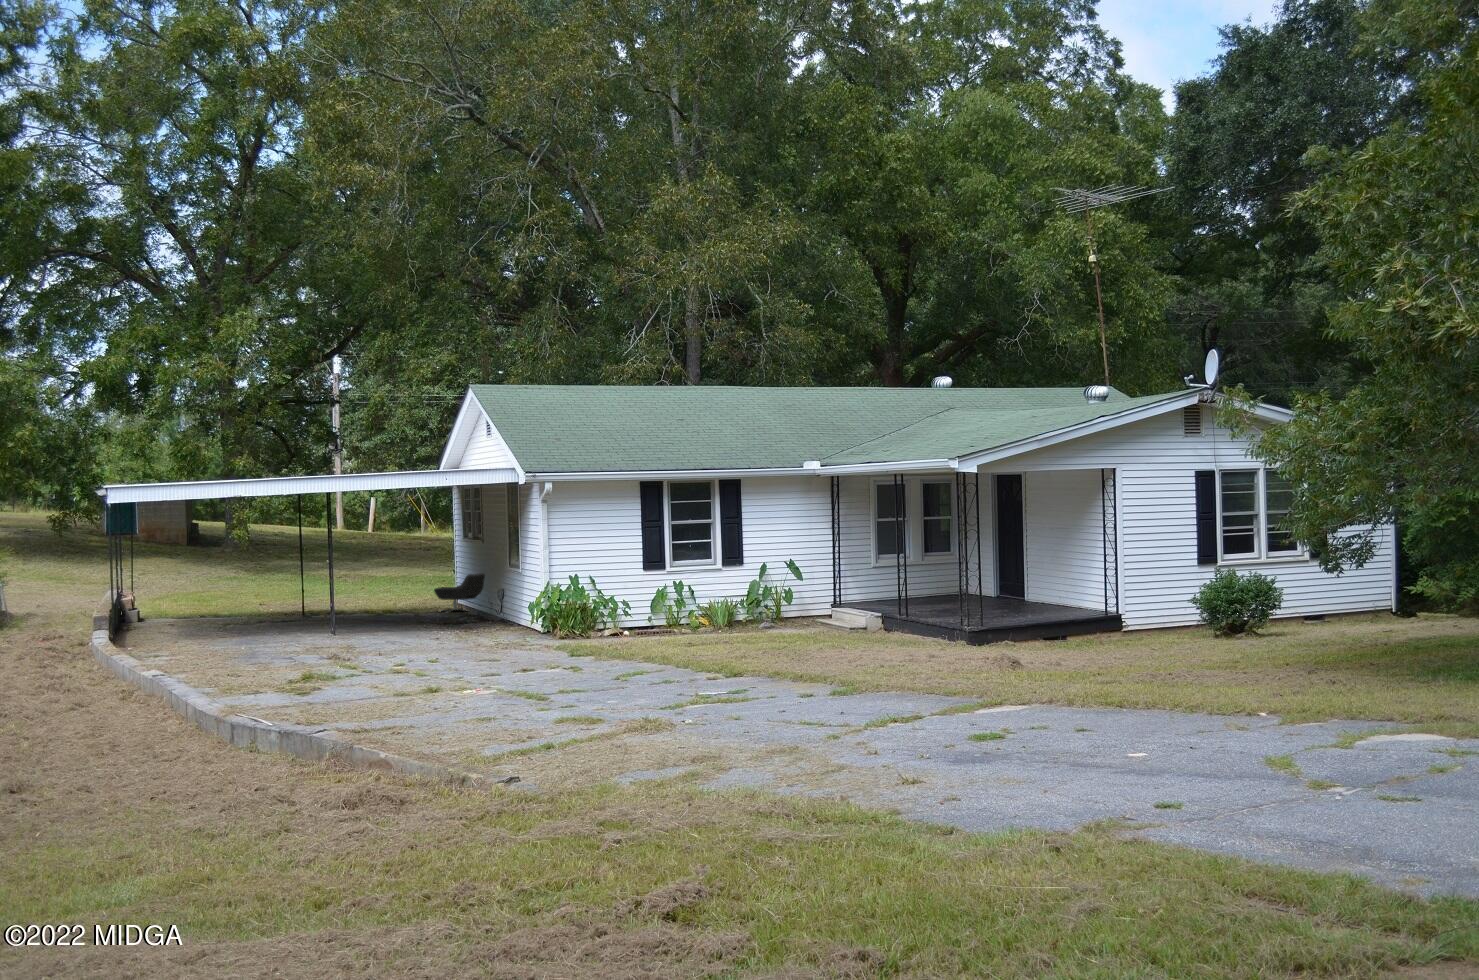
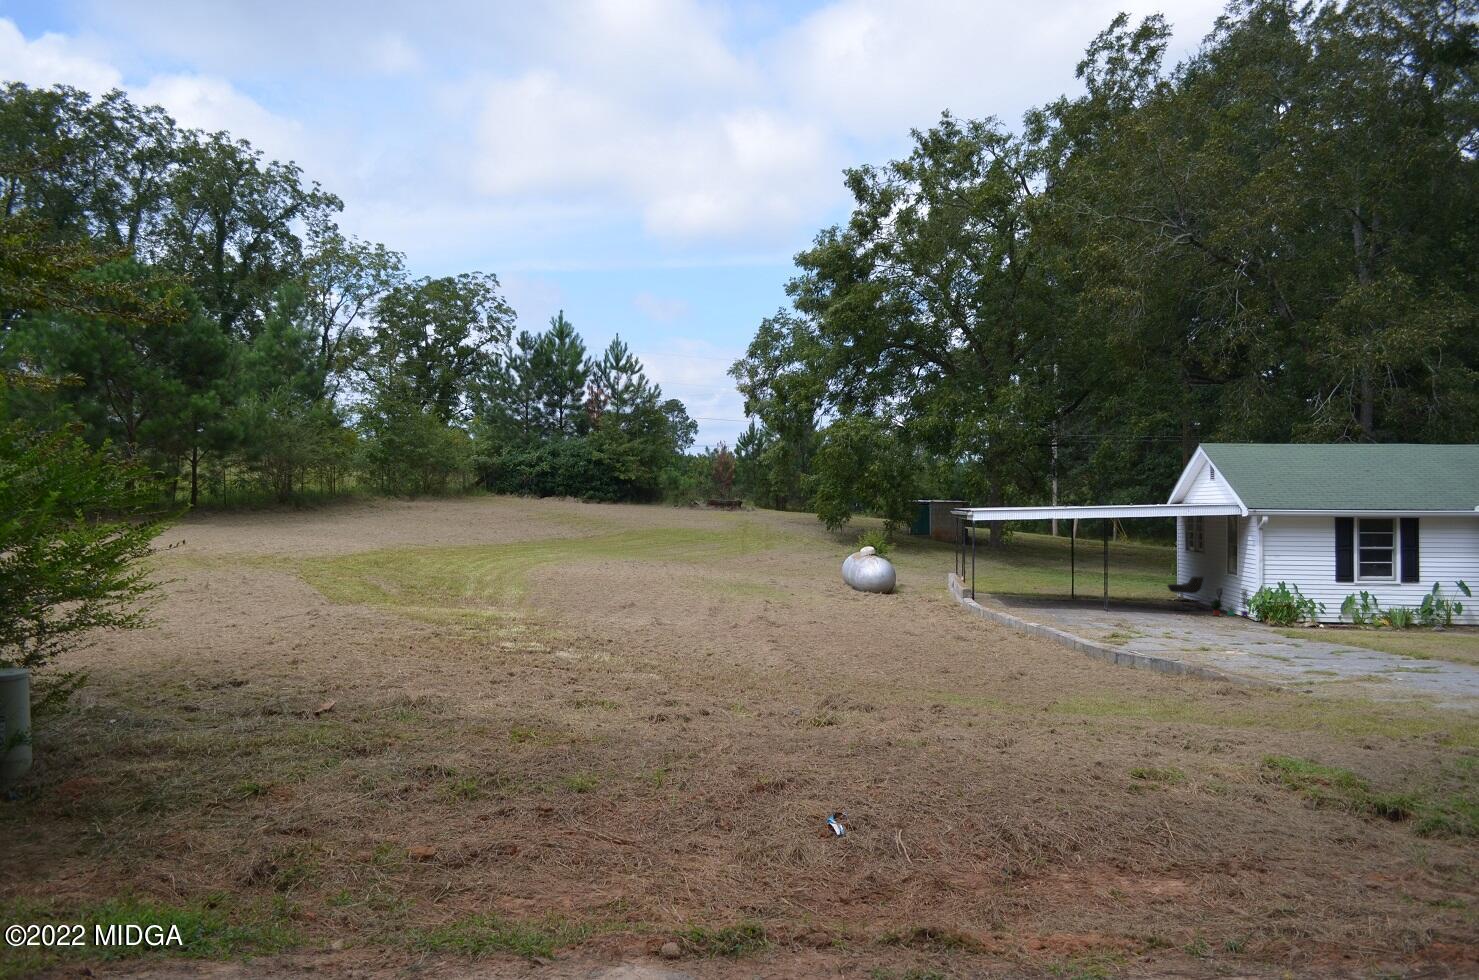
potted plant: none [477,584,534,631] -> present [1210,589,1248,616]

